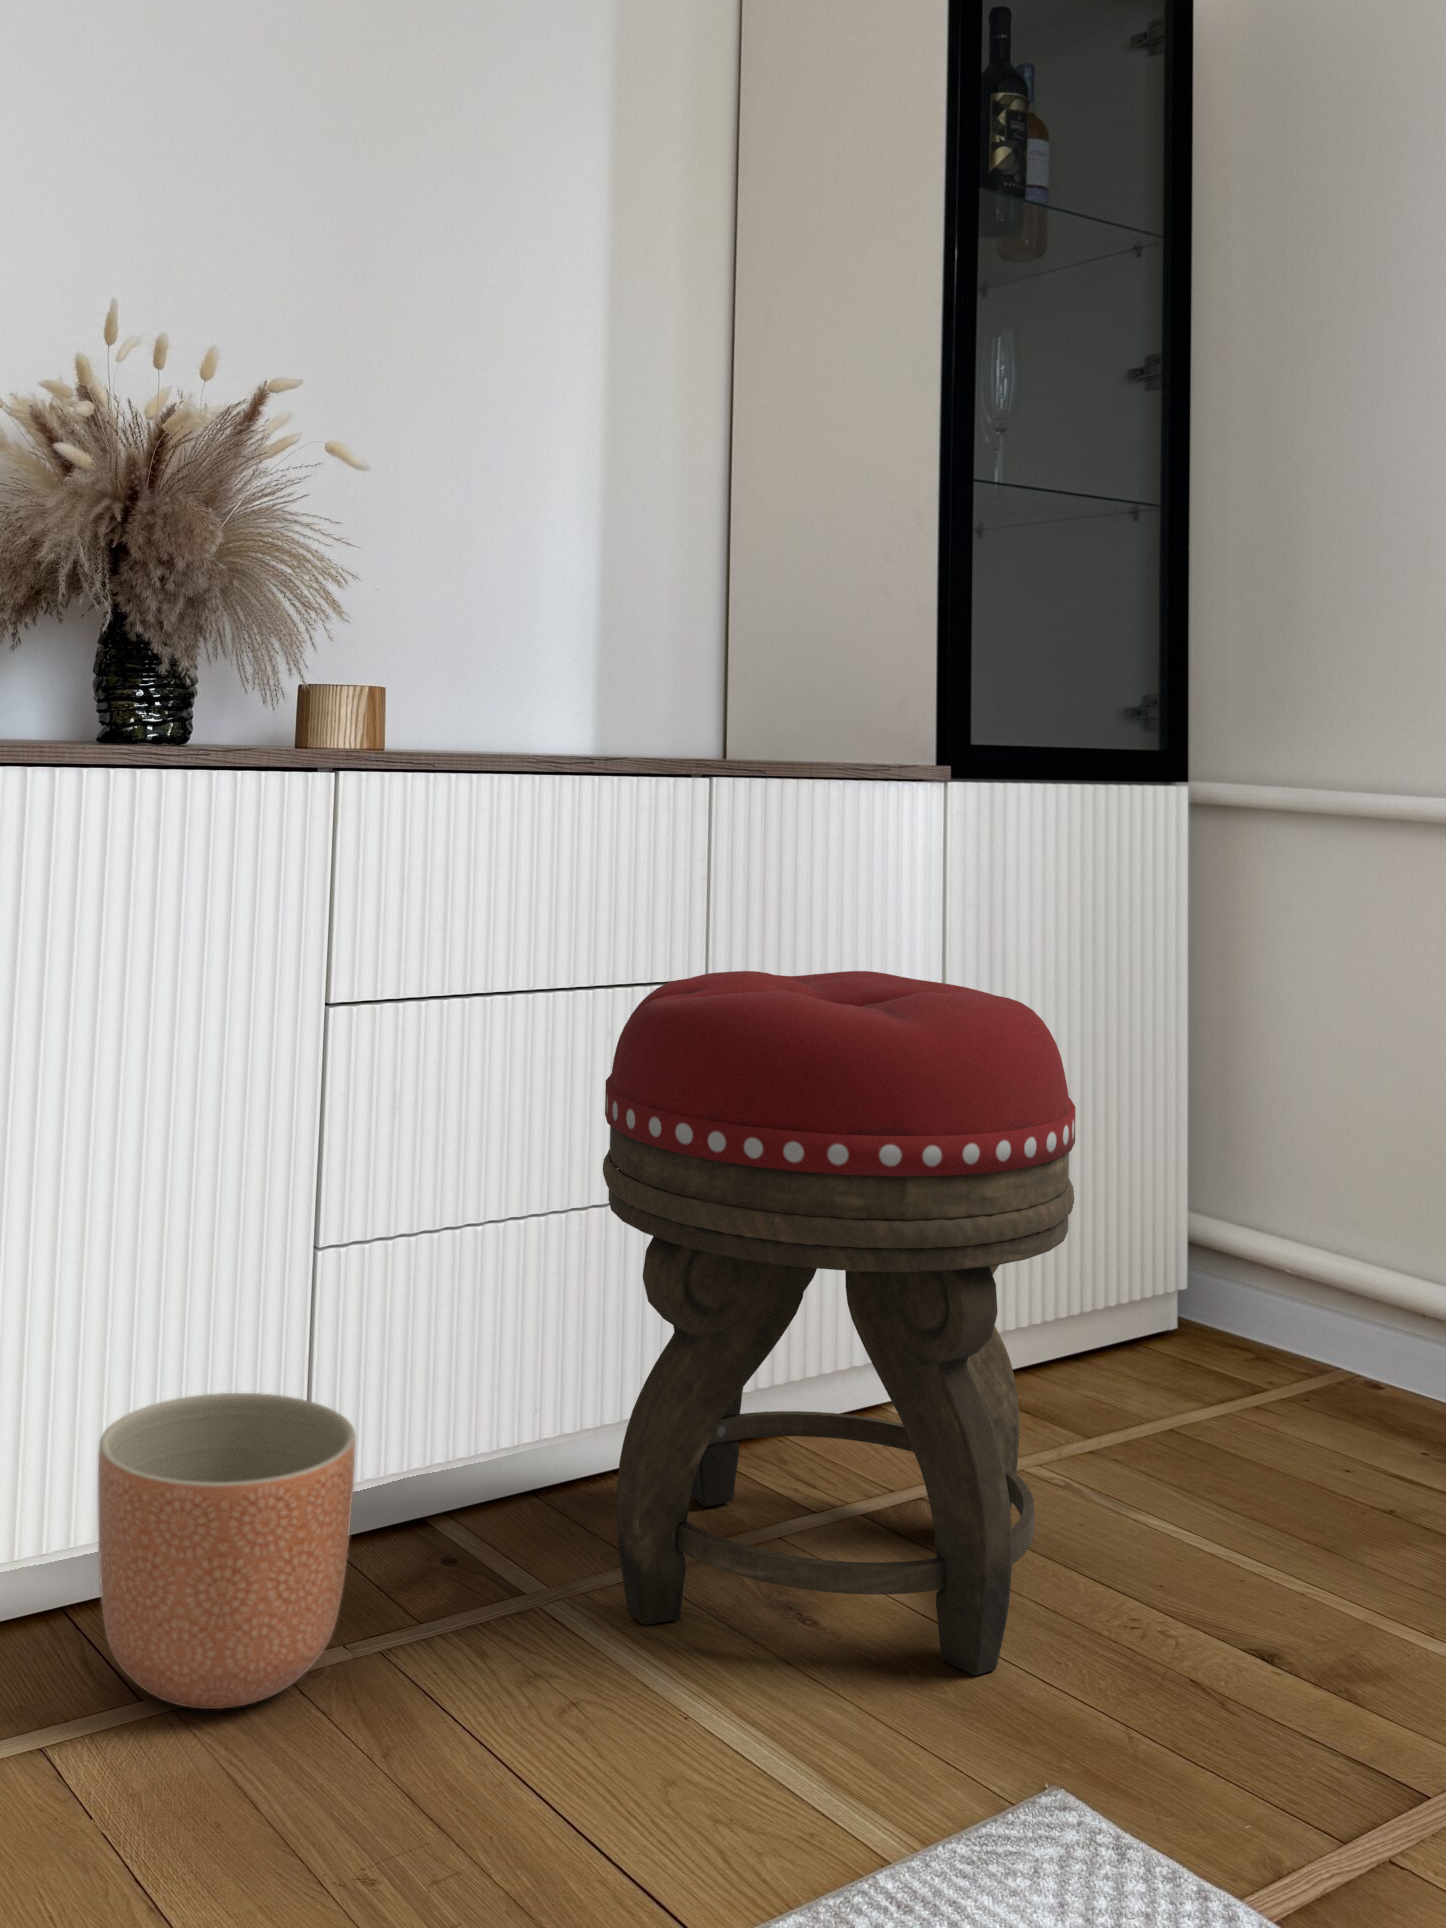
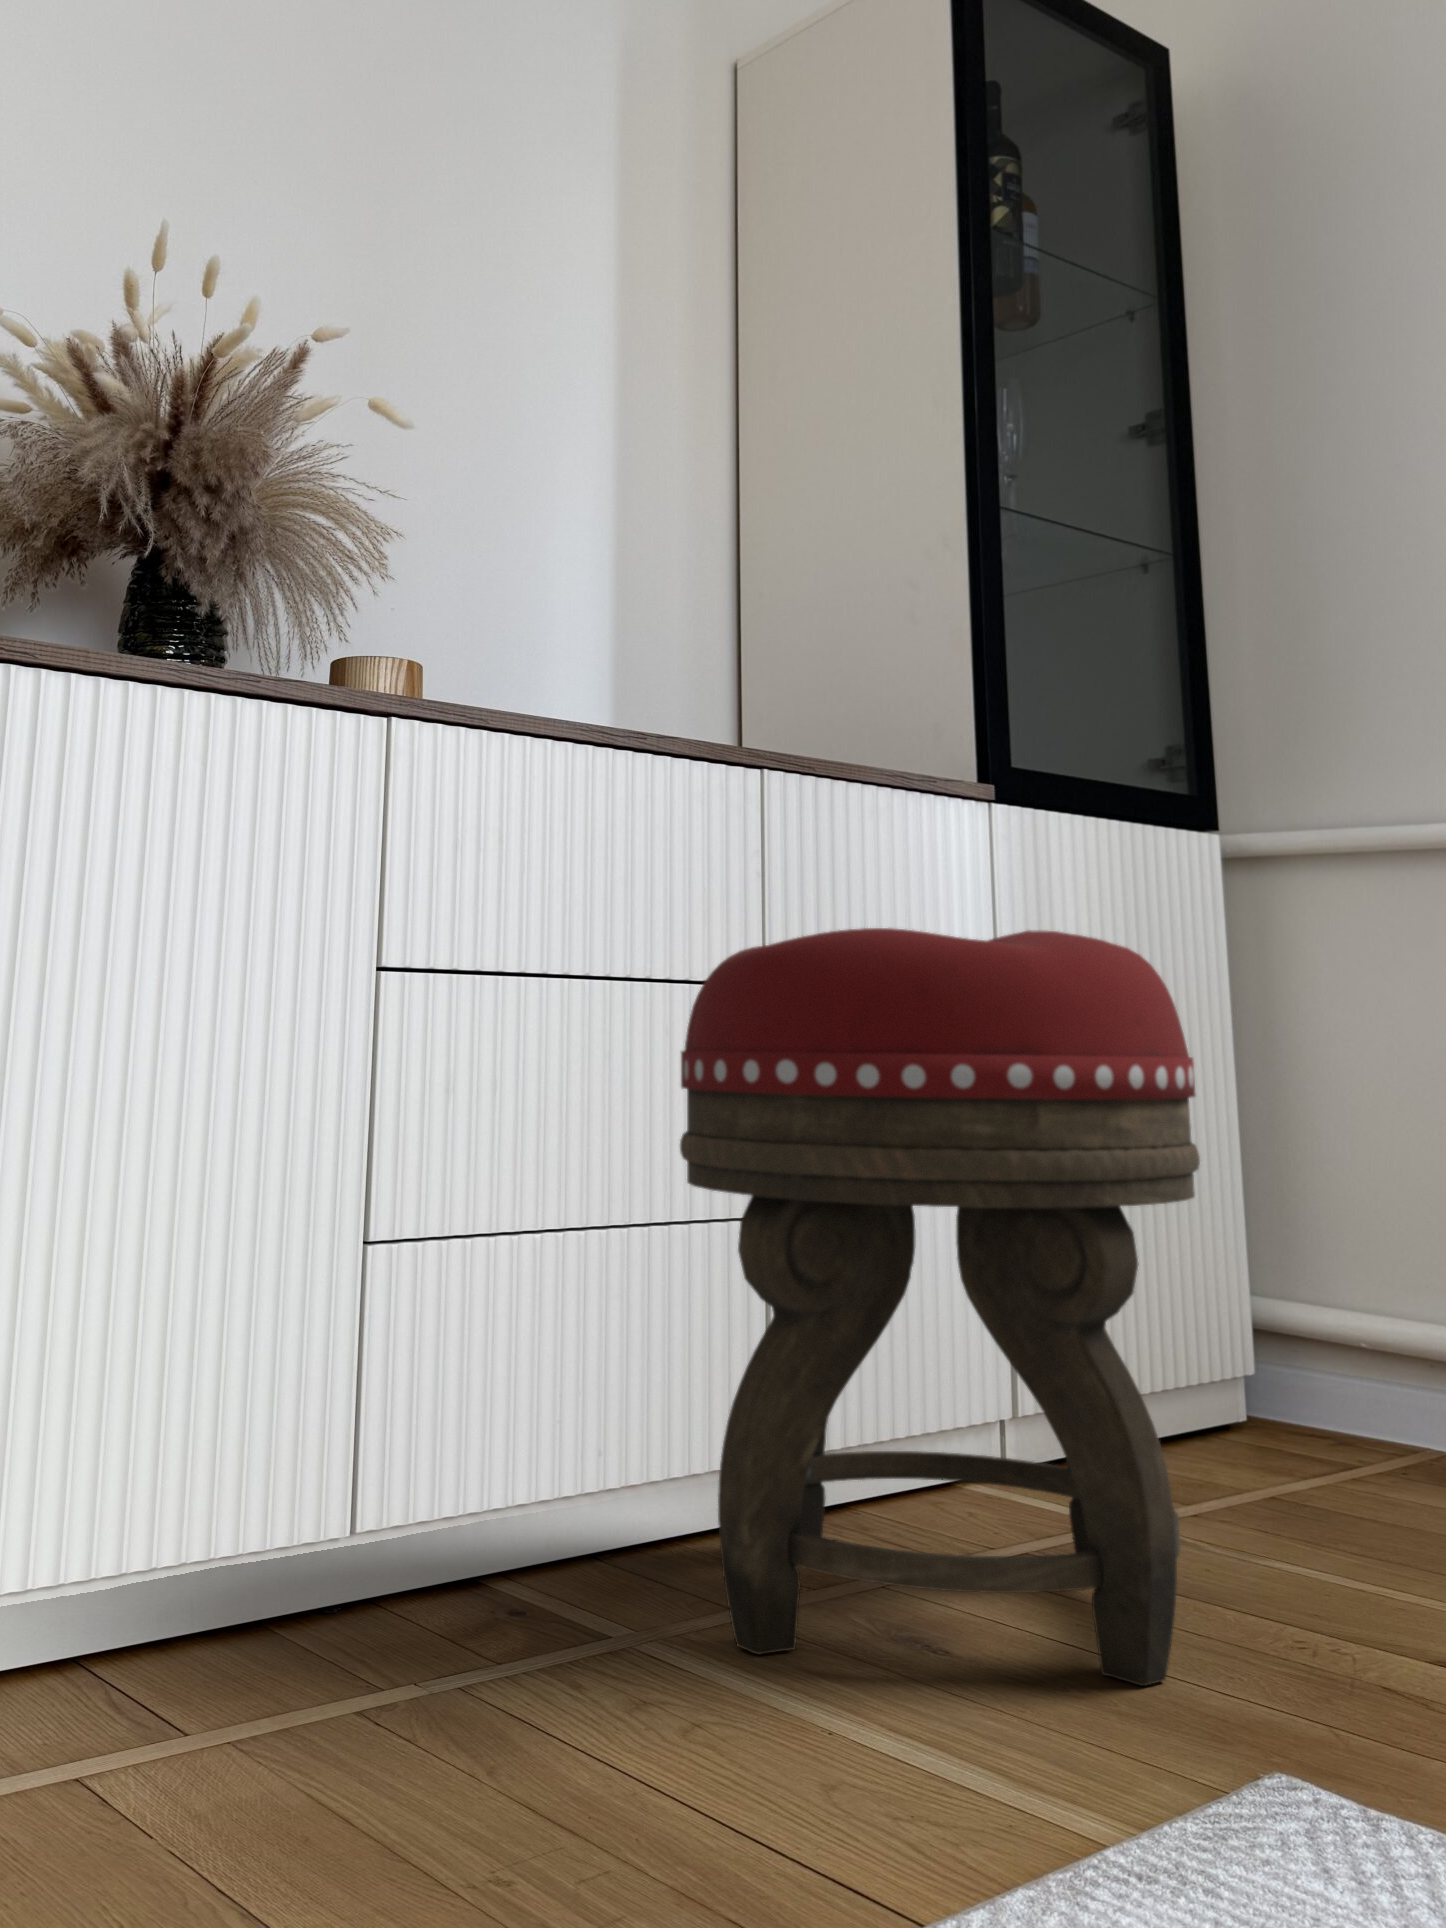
planter: present [98,1393,356,1709] -> none [139,1387,435,1734]

